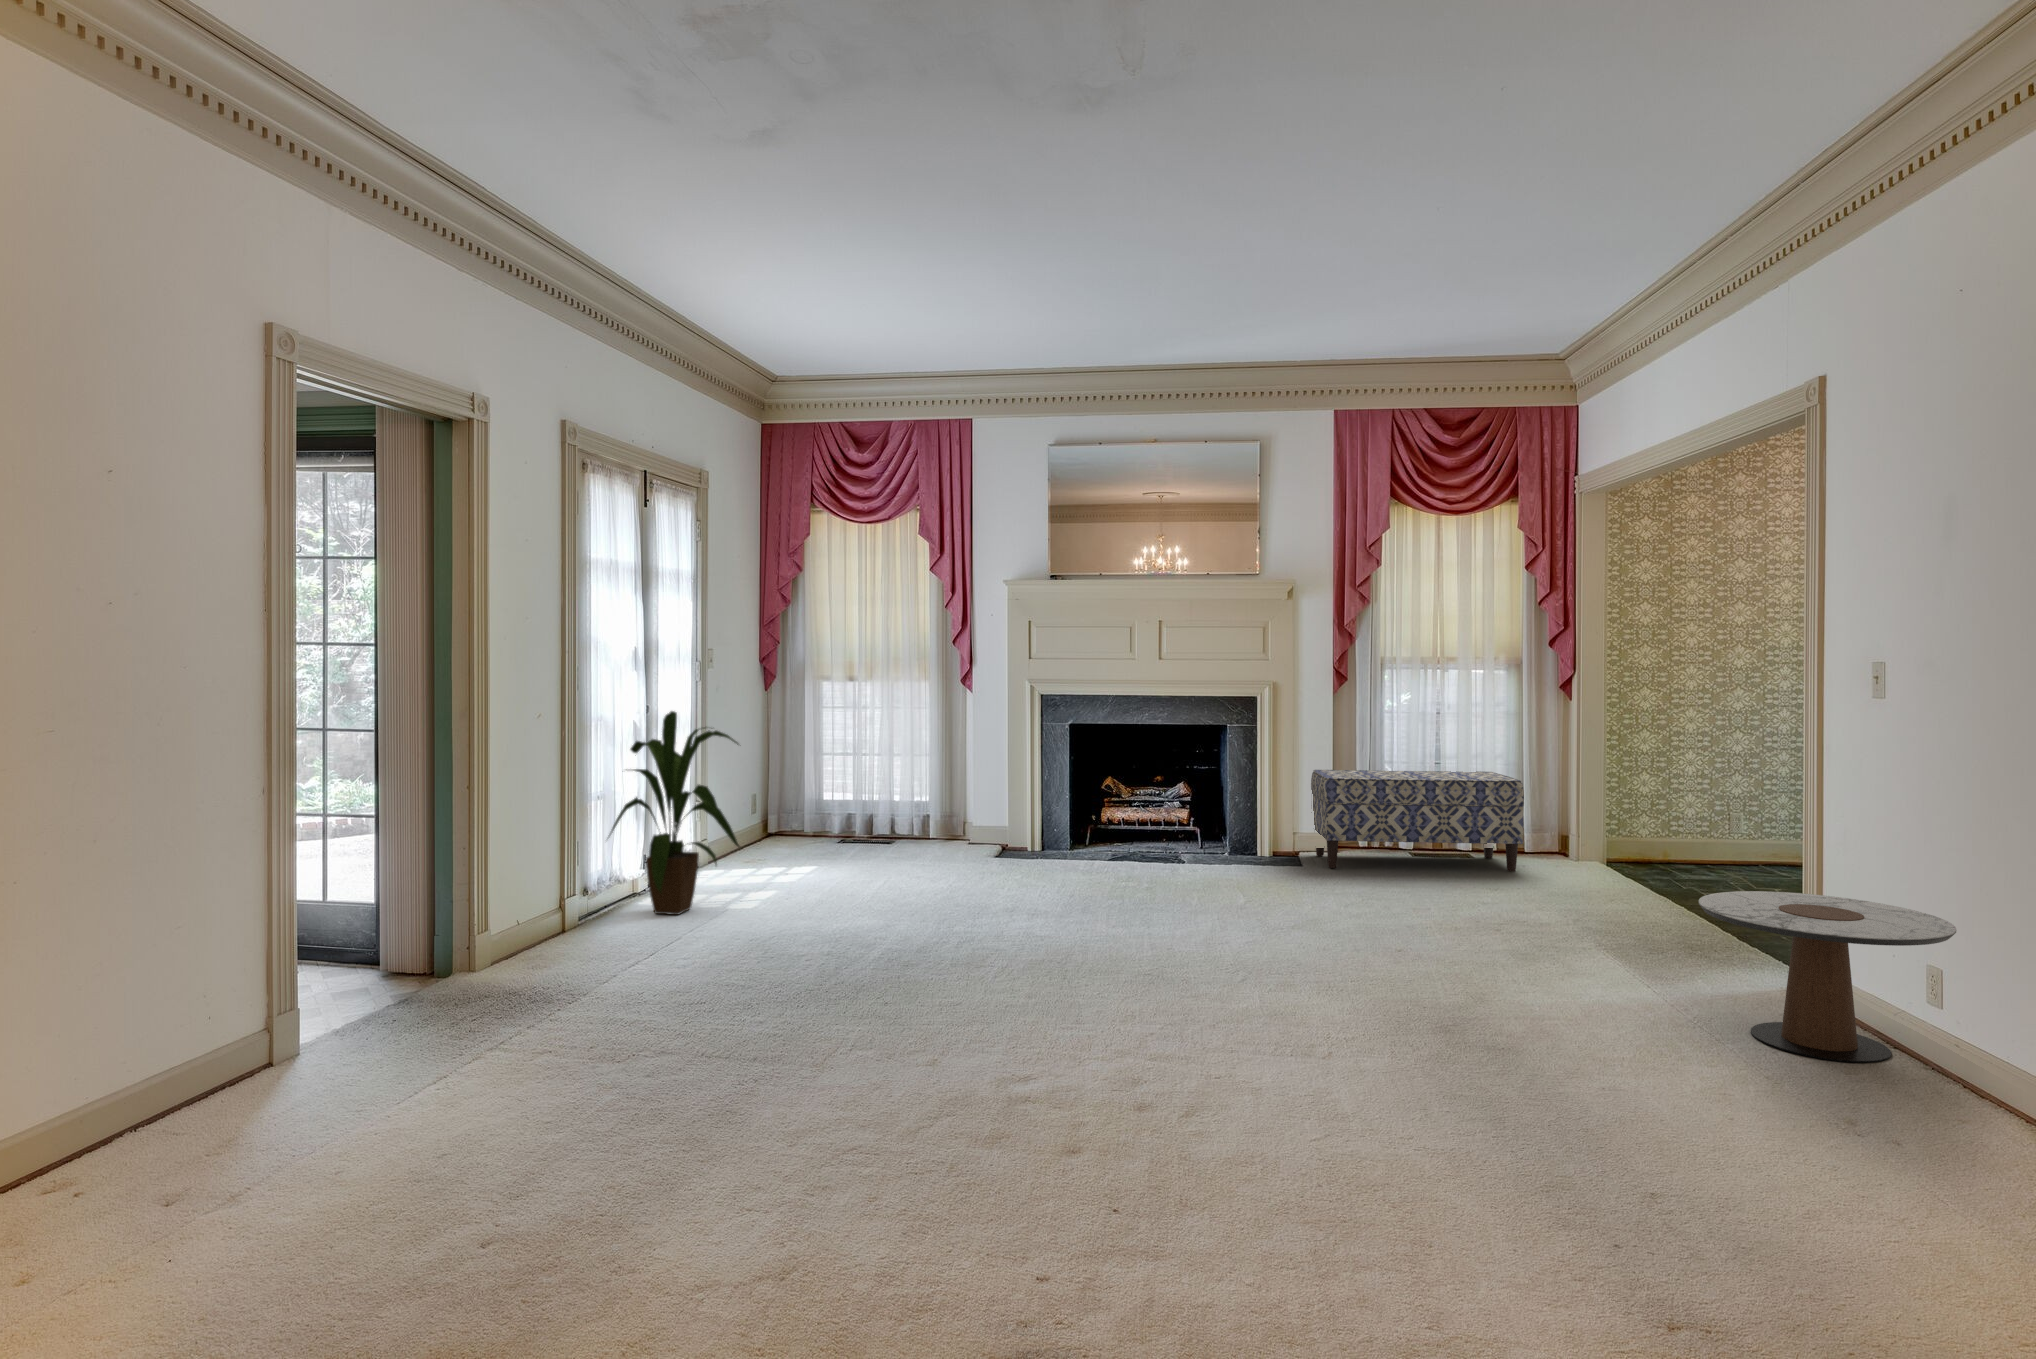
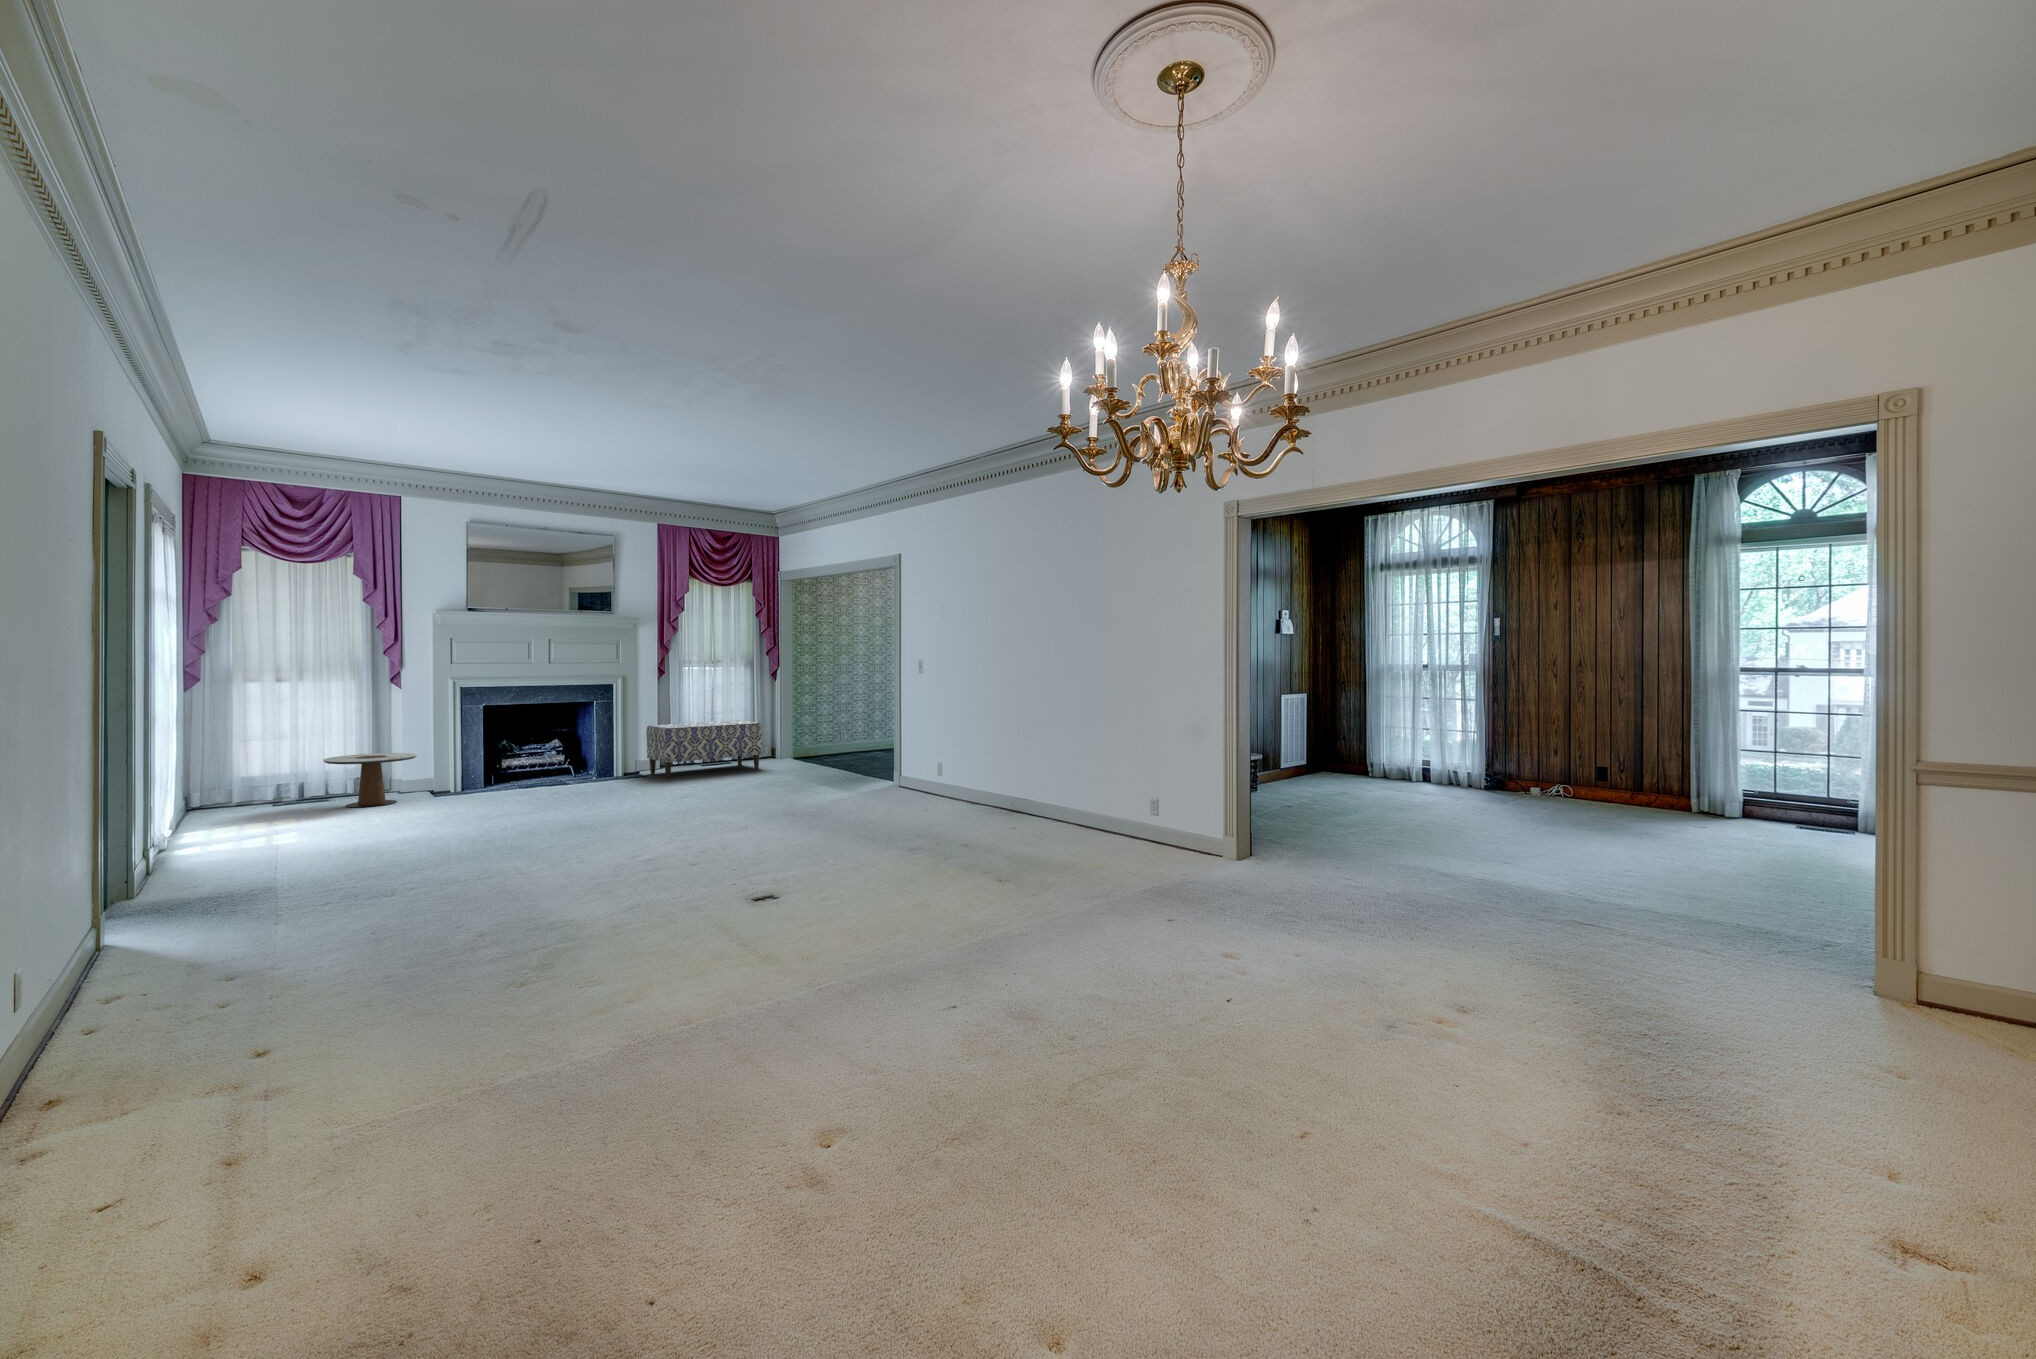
house plant: present [609,711,740,915] -> none [170,705,308,855]
side table: present [1699,891,1956,1063] -> present [323,753,417,807]

